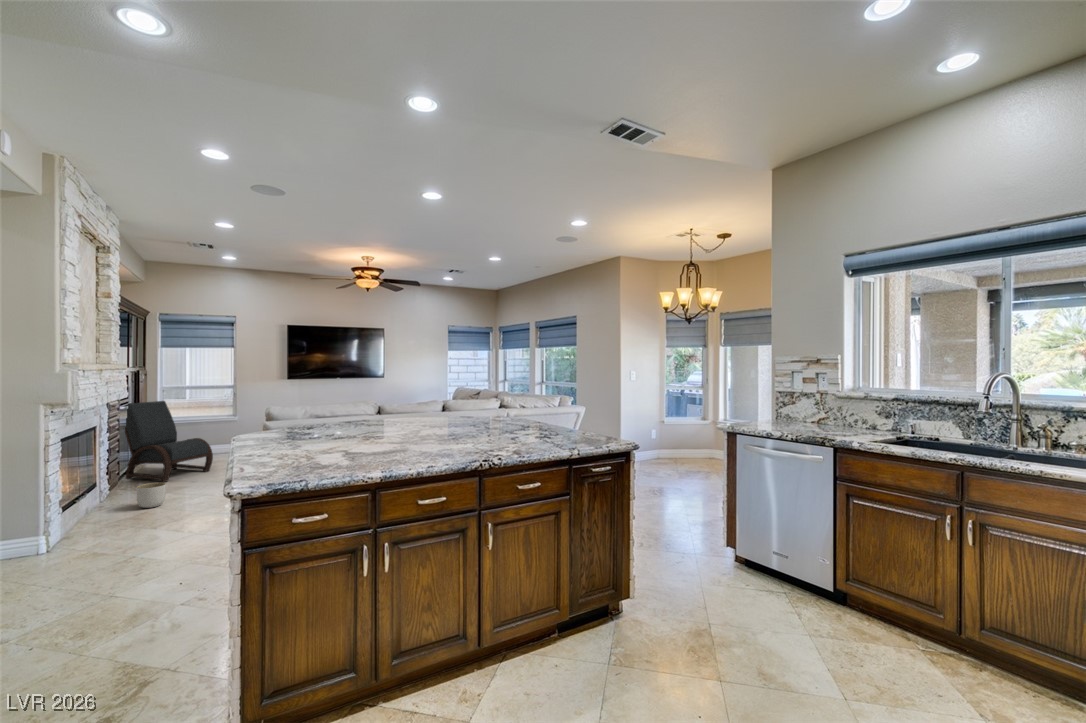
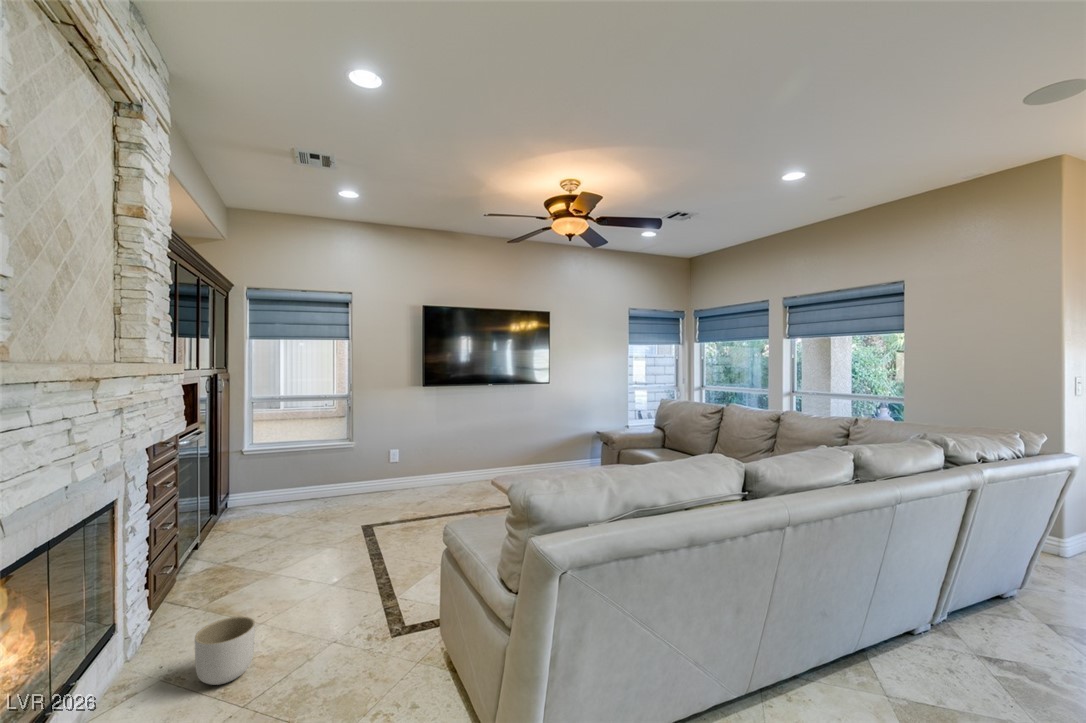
lounge chair: present [125,401,213,482] -> none [180,424,328,577]

